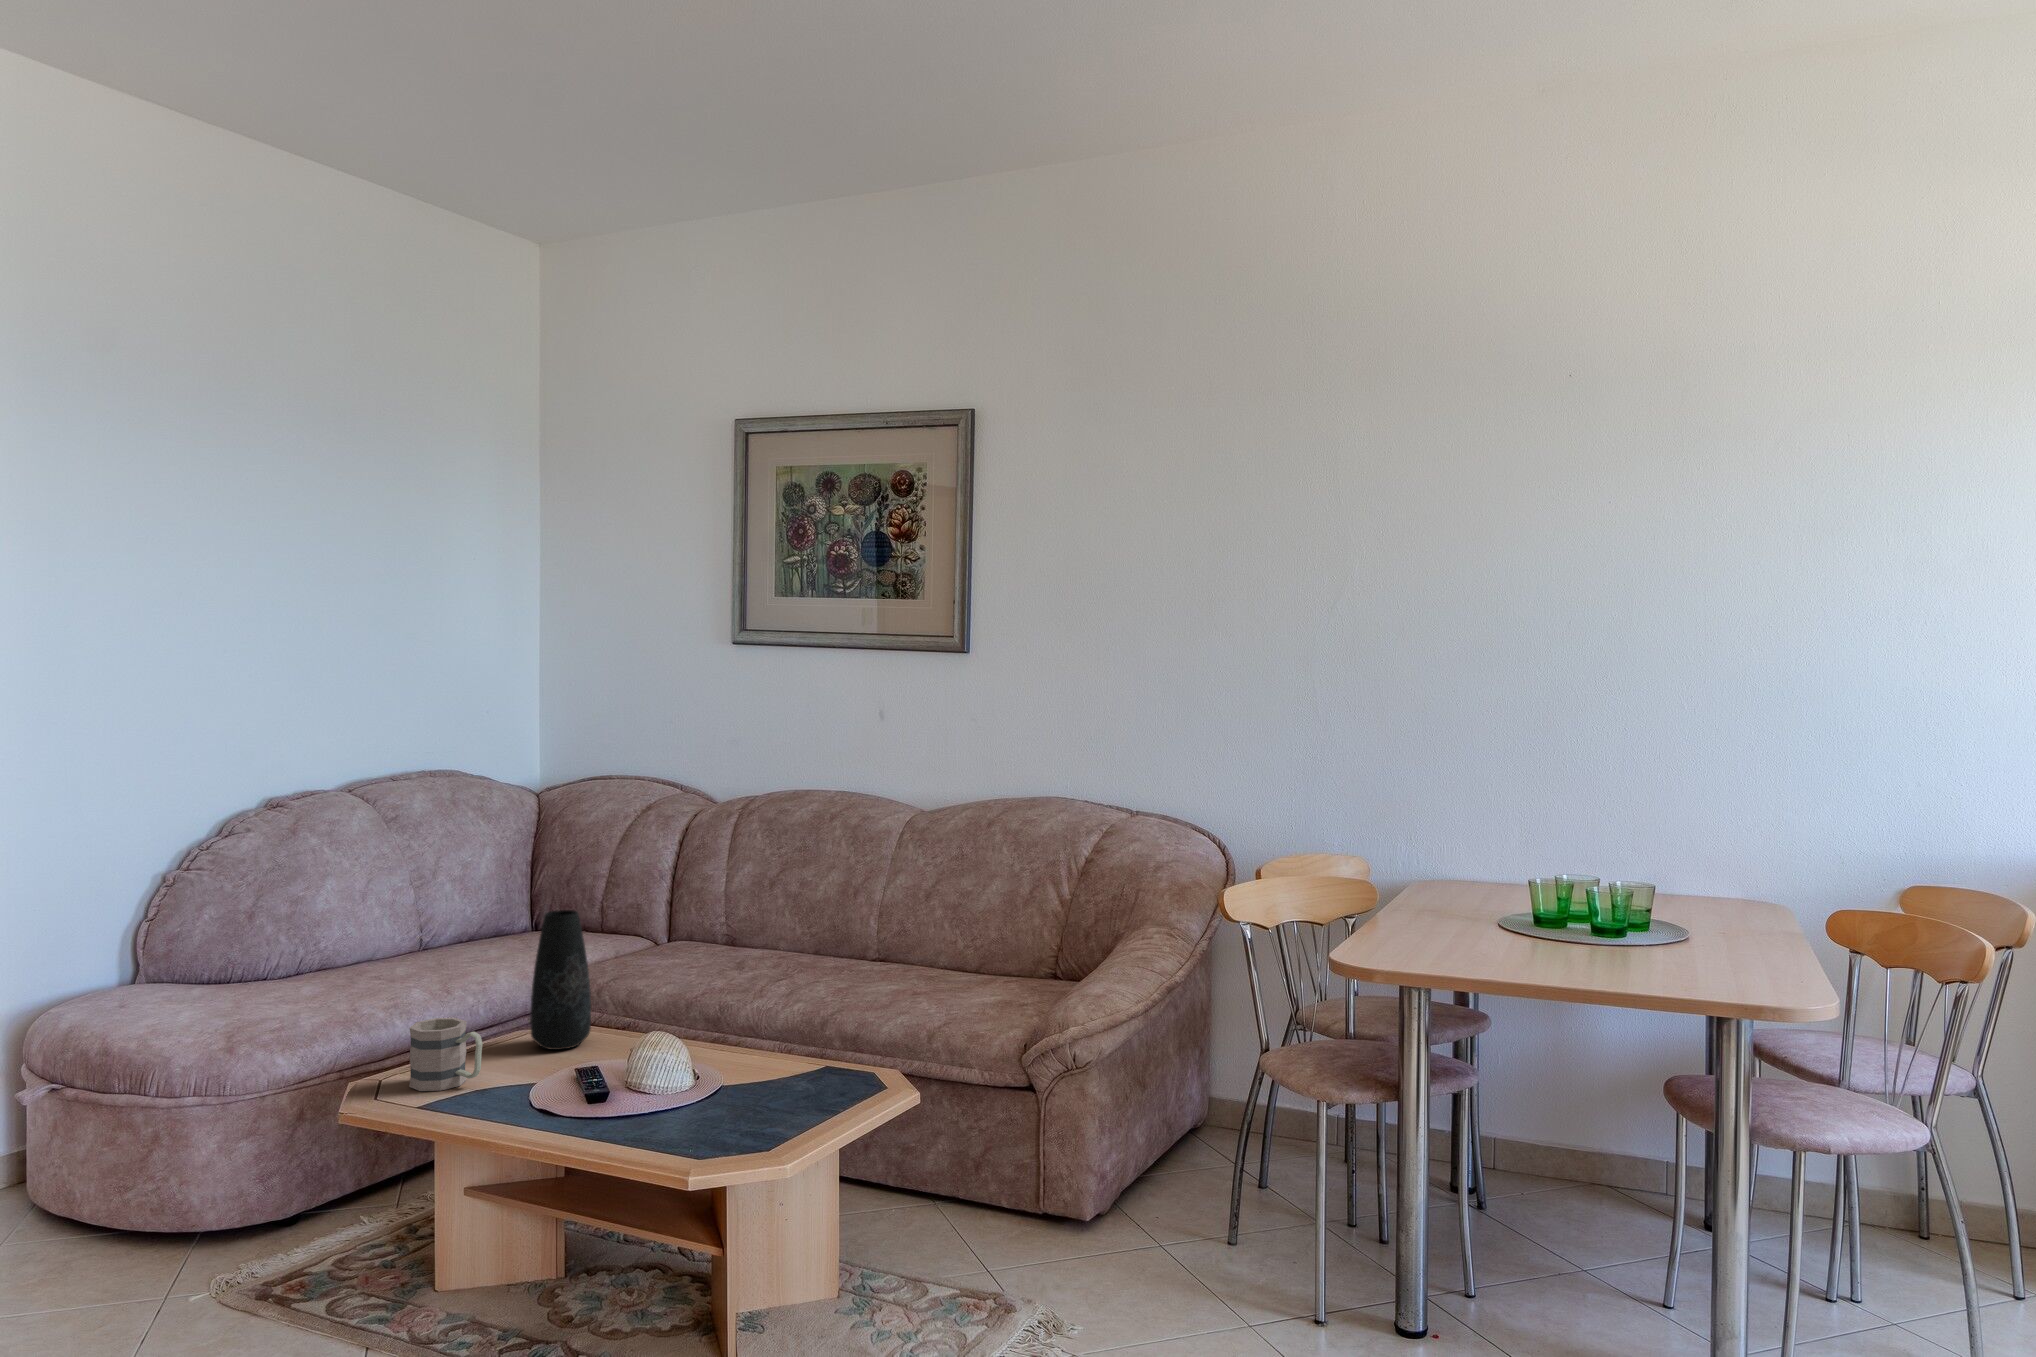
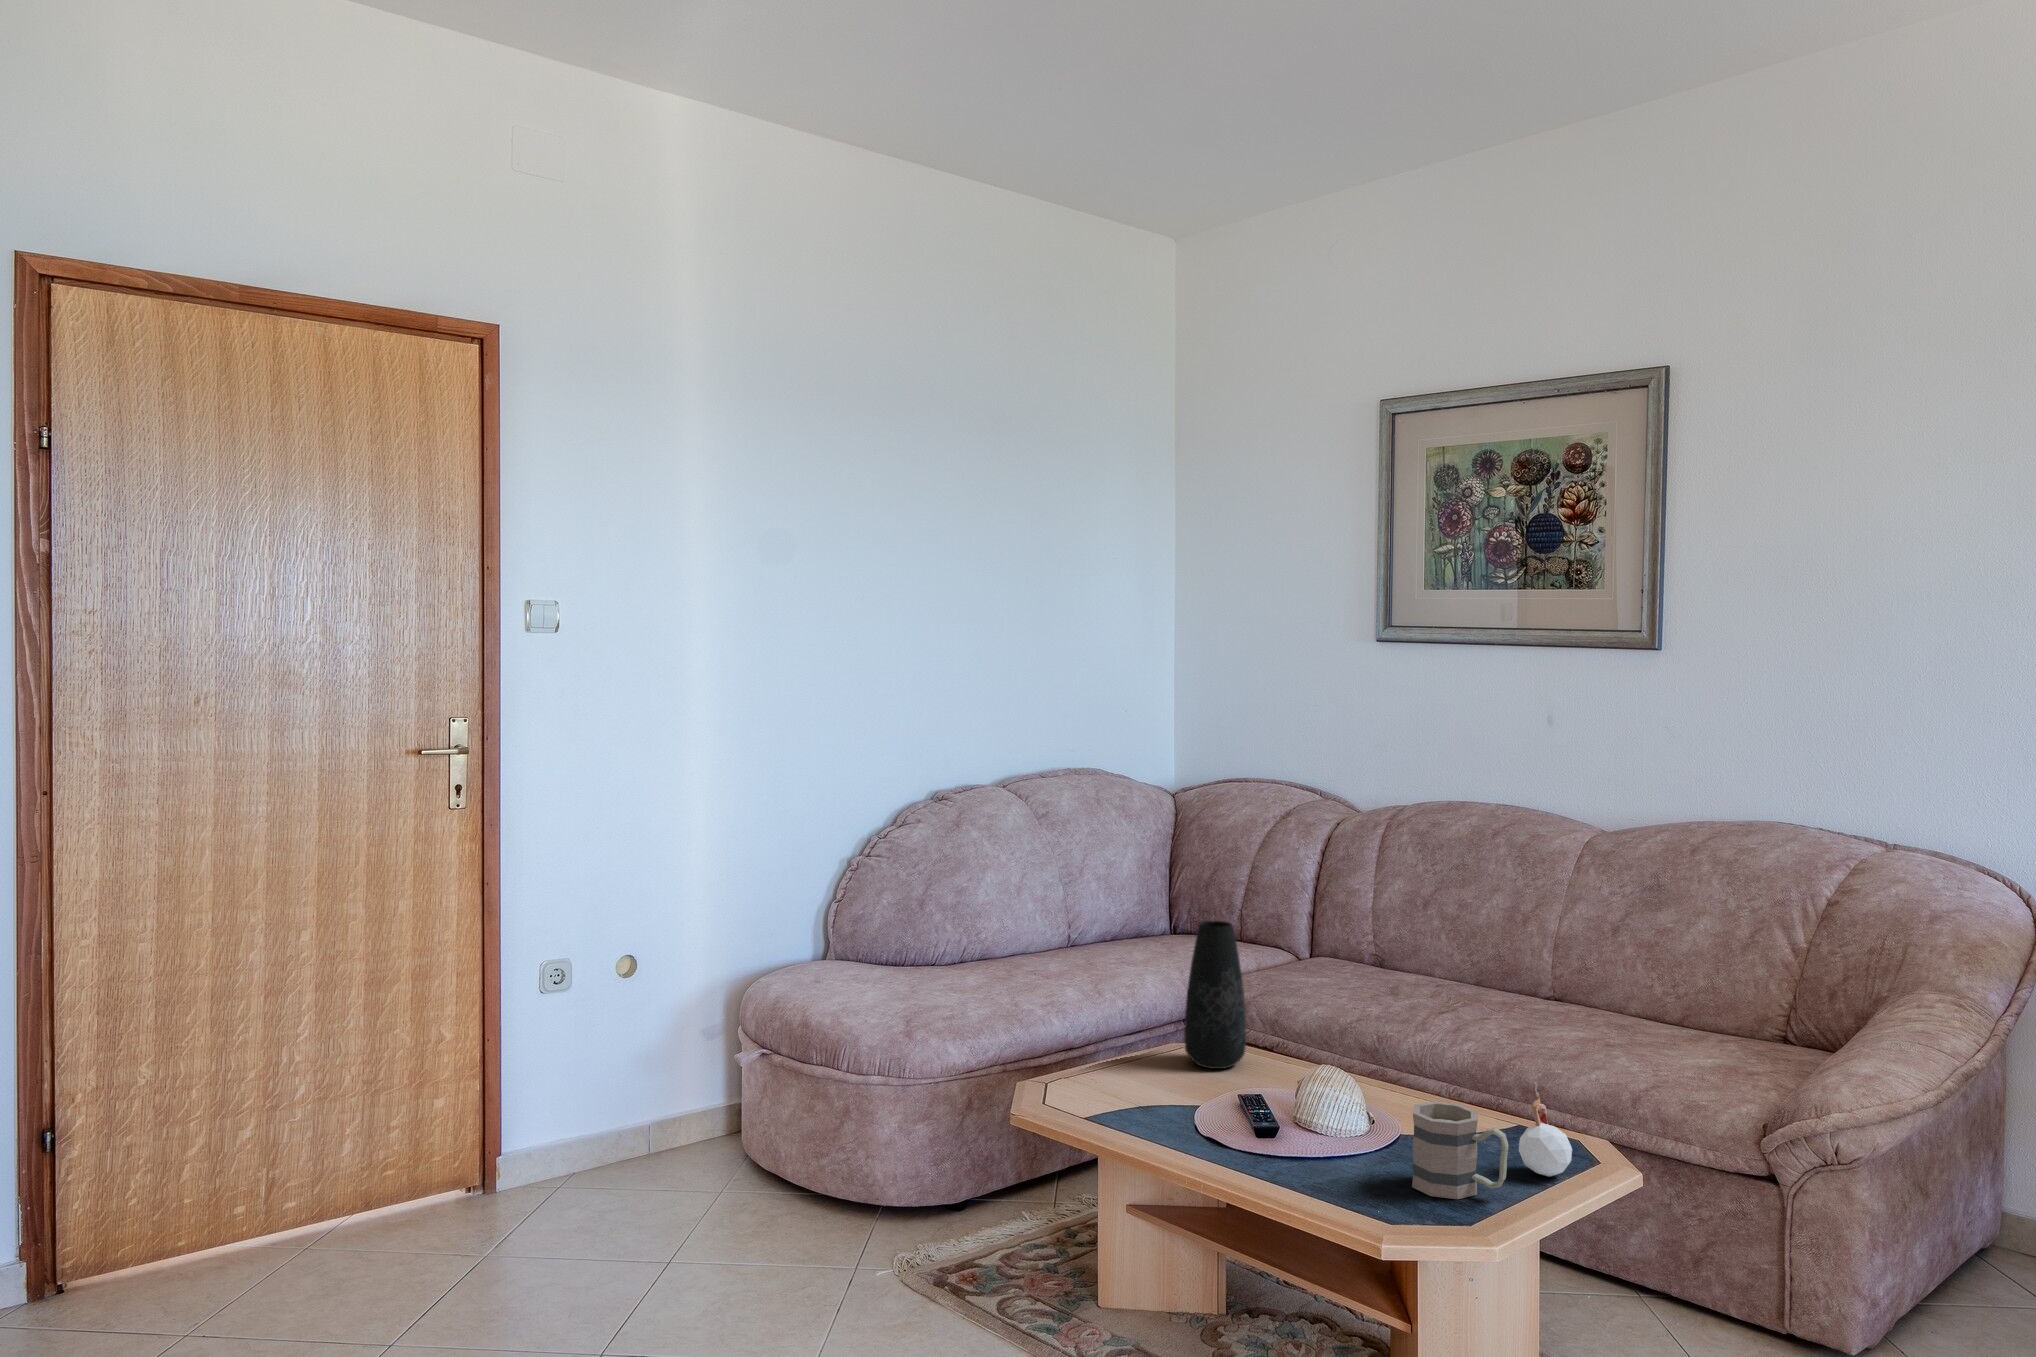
mug: present [409,1018,483,1091] -> present [1412,1102,1509,1199]
candle: none [819,1025,861,1103] -> present [1519,1082,1572,1177]

